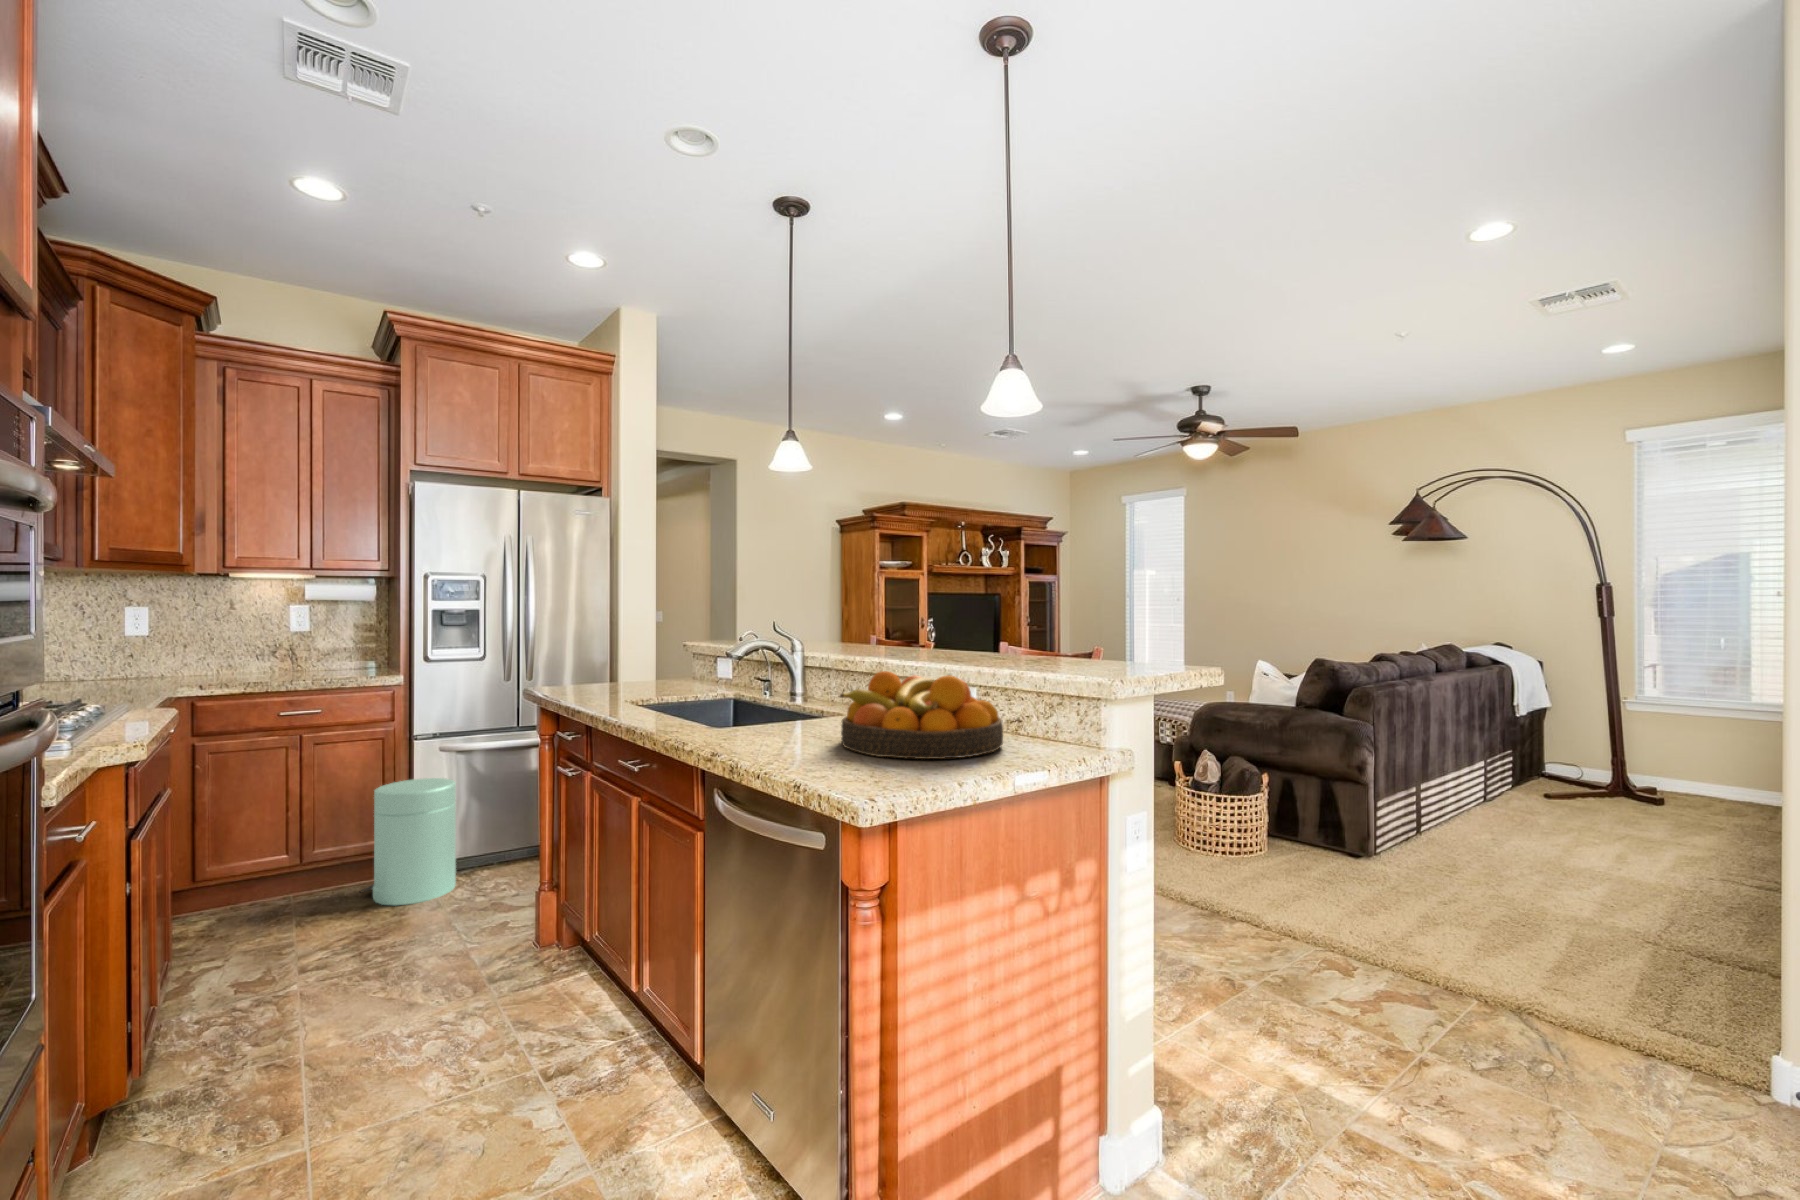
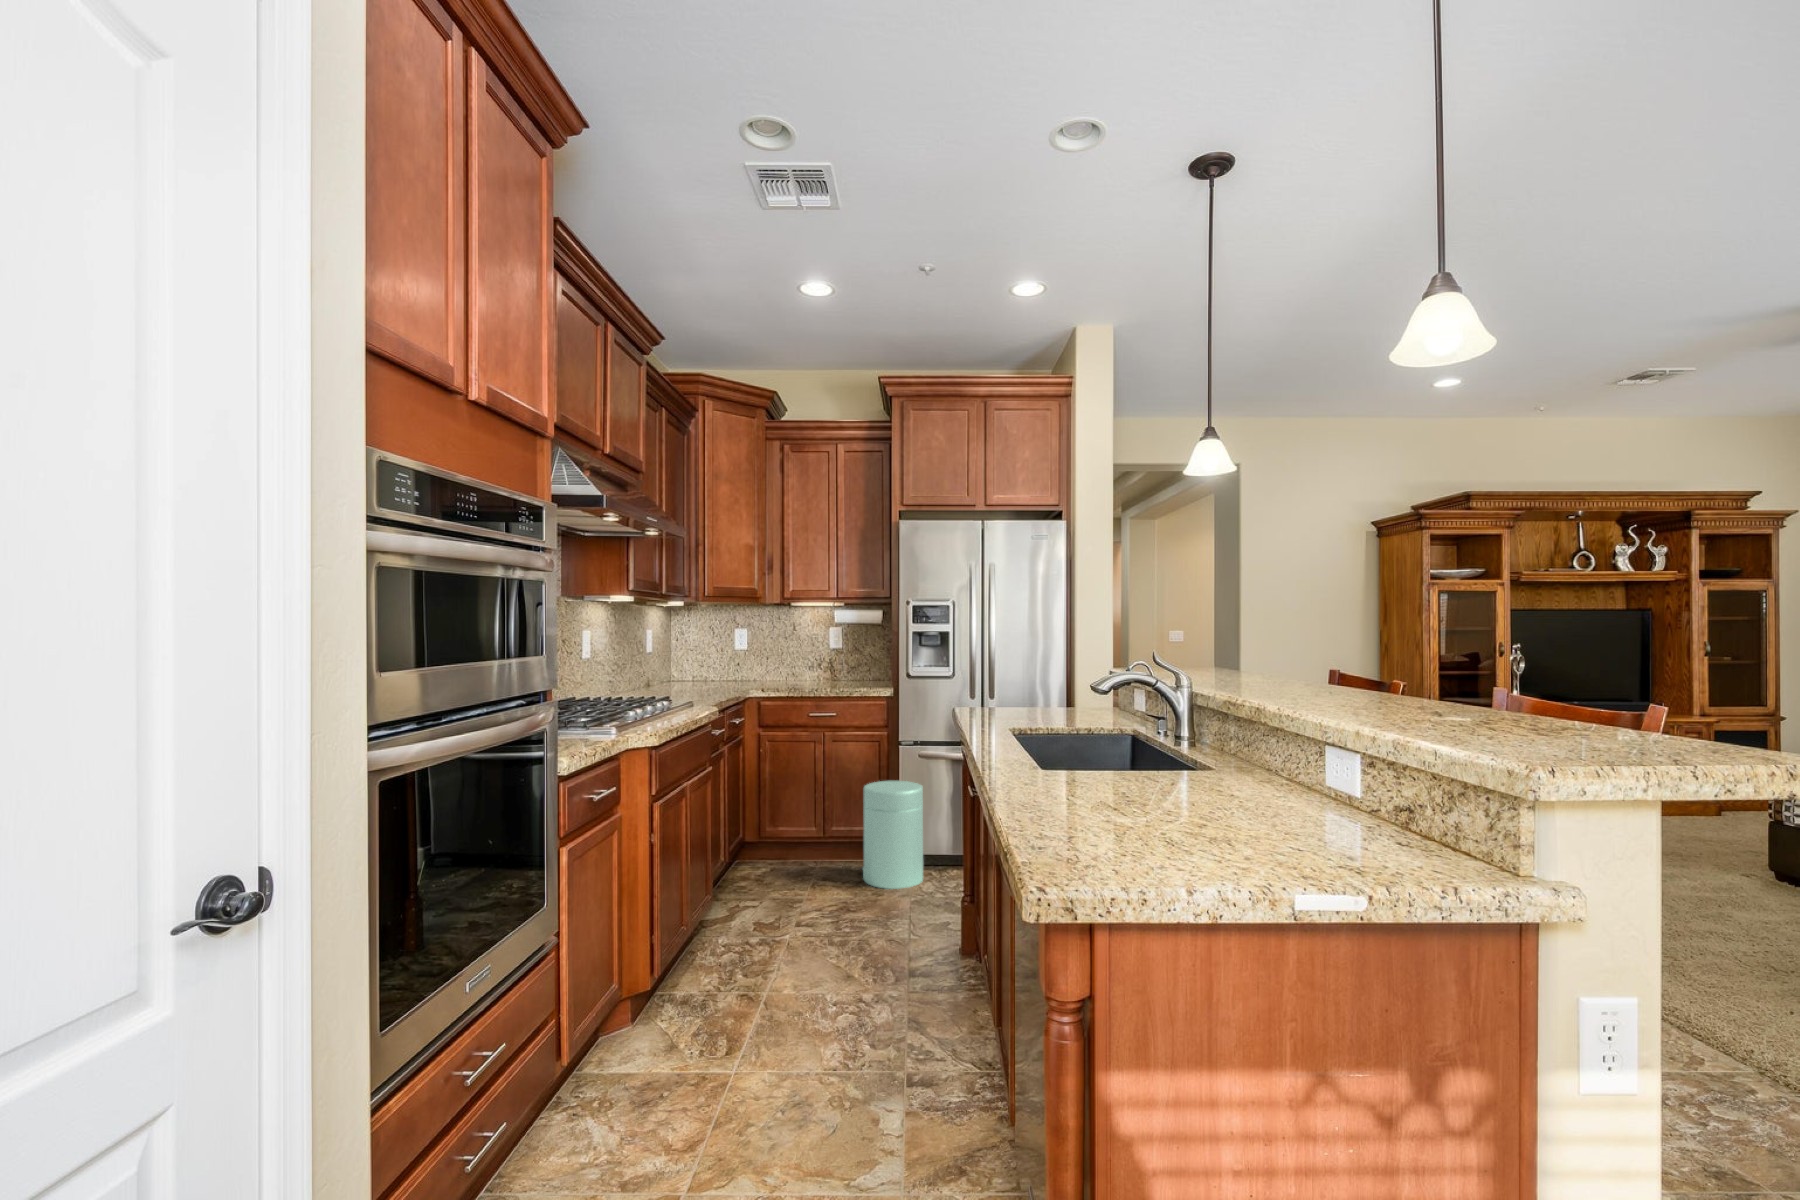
fruit bowl: present [840,671,1003,759] -> none [1128,728,1357,853]

